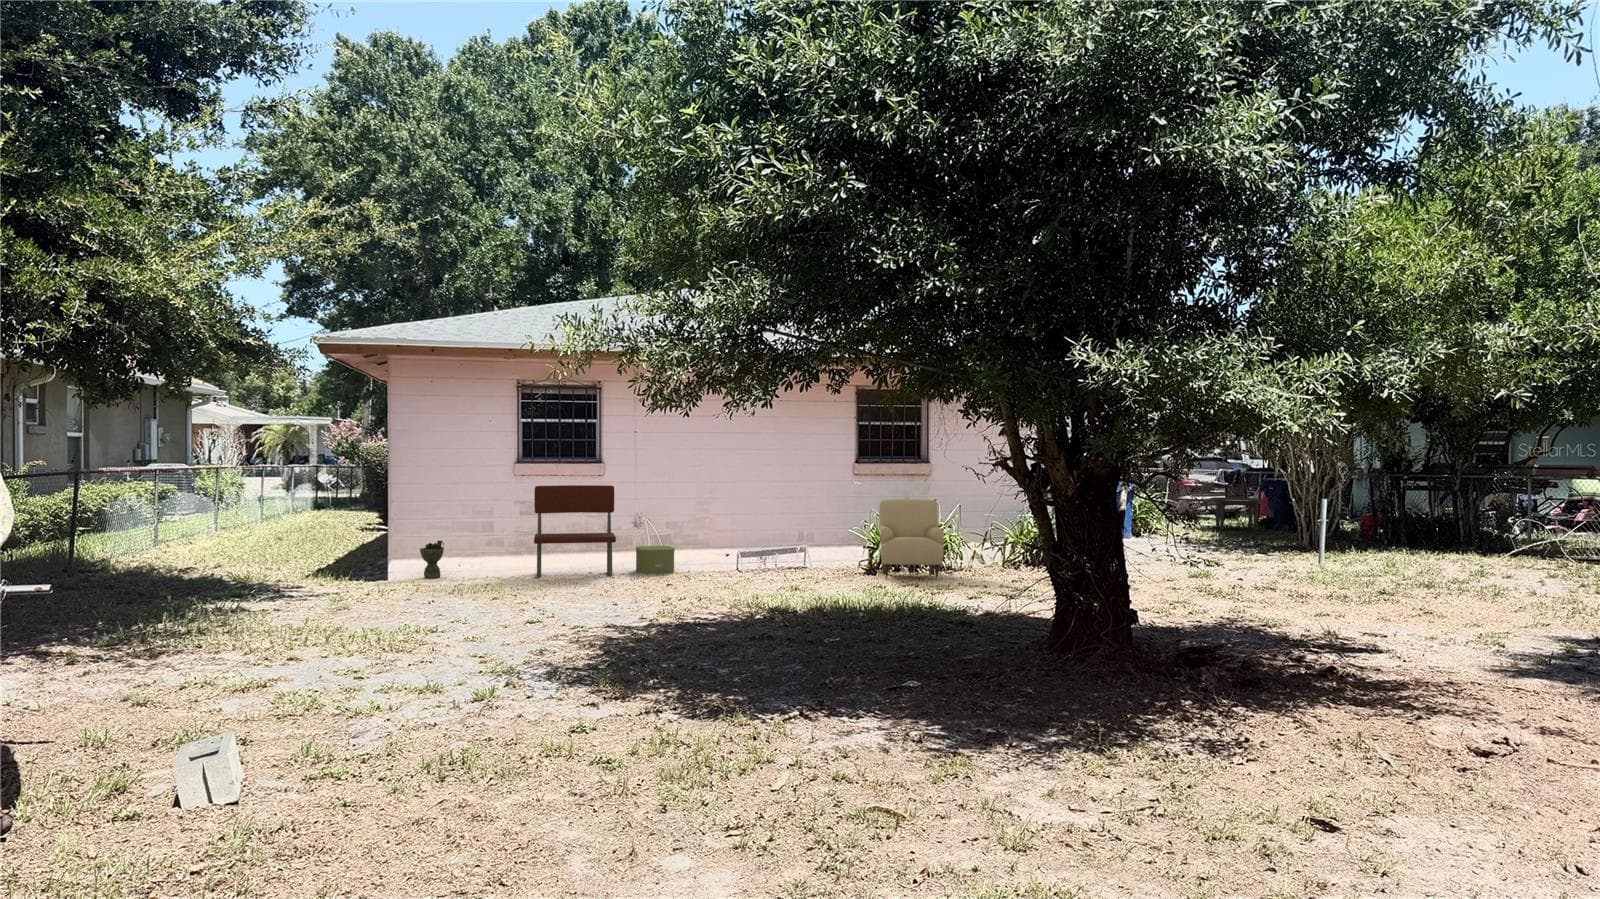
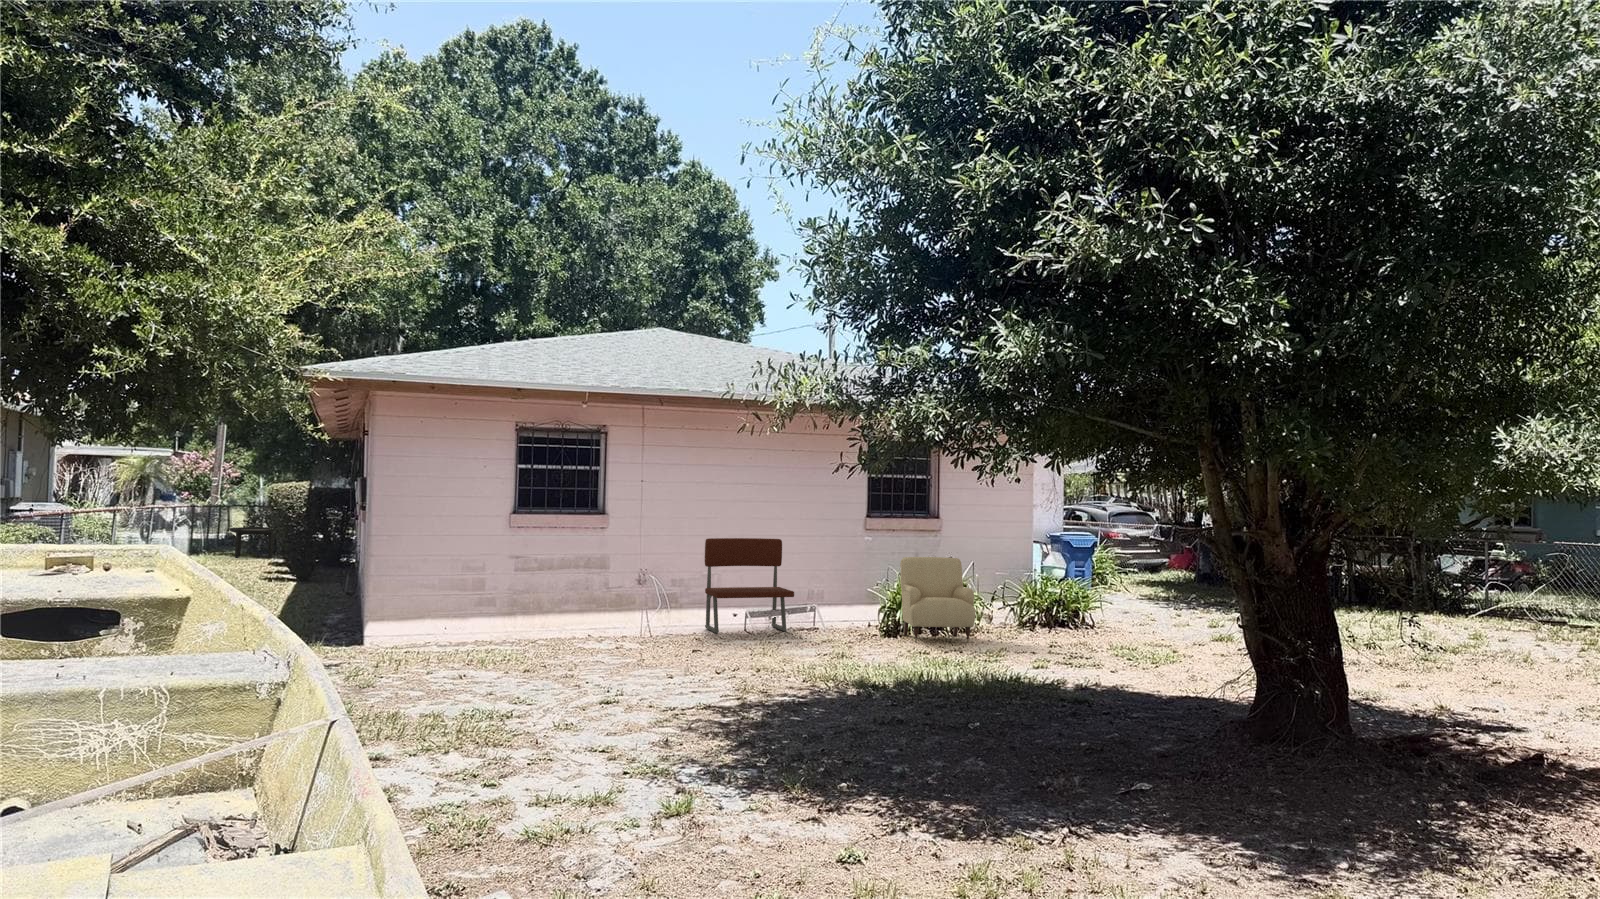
bench: present [534,485,616,578] -> present [705,538,794,633]
round table: present [1210,497,1264,531] -> present [228,527,274,558]
planter: present [420,541,444,579] -> none [405,599,433,643]
storage box: present [636,546,675,574] -> none [639,605,684,636]

